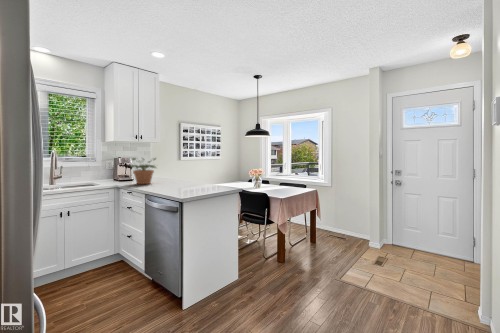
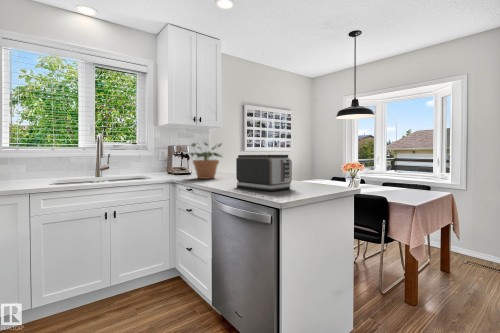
toaster: none [162,168,198,192] -> present [236,155,292,191]

